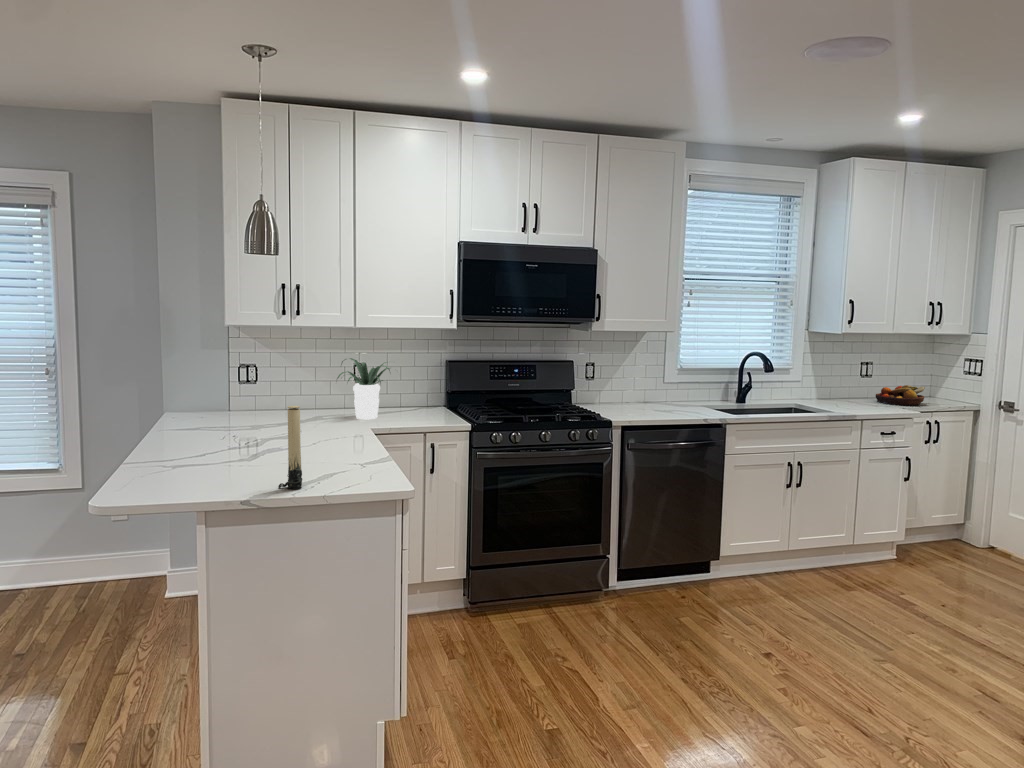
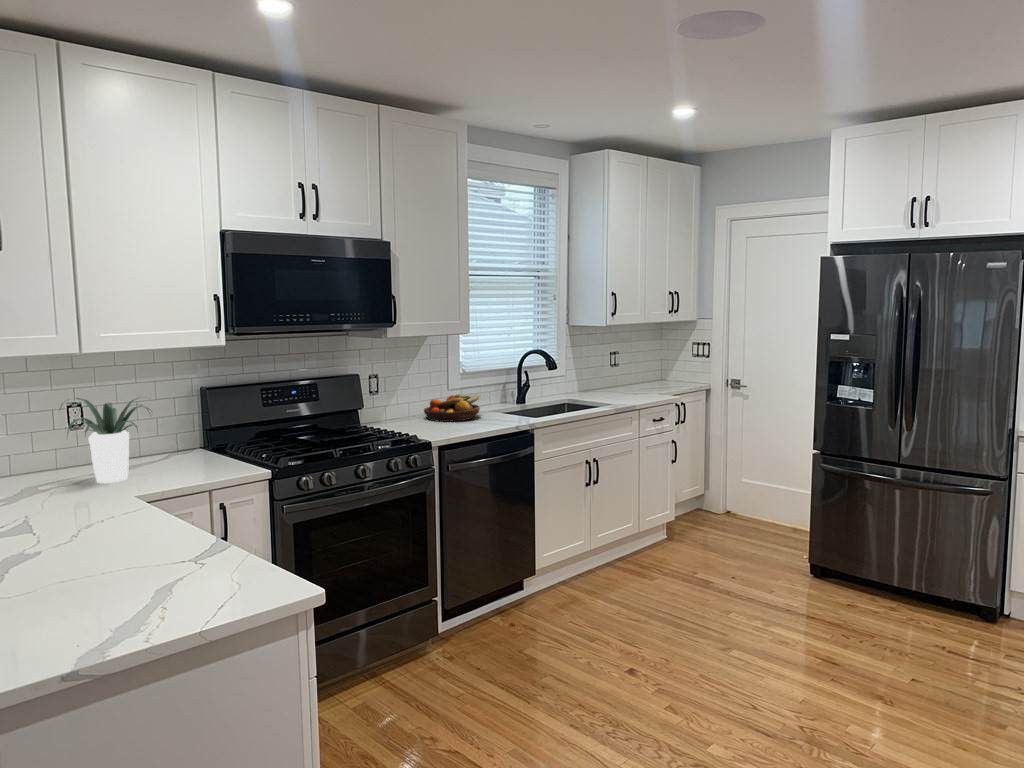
fruit bowl: present [876,385,925,406] -> present [424,394,480,422]
candle: present [278,406,302,489] -> none [118,493,161,631]

